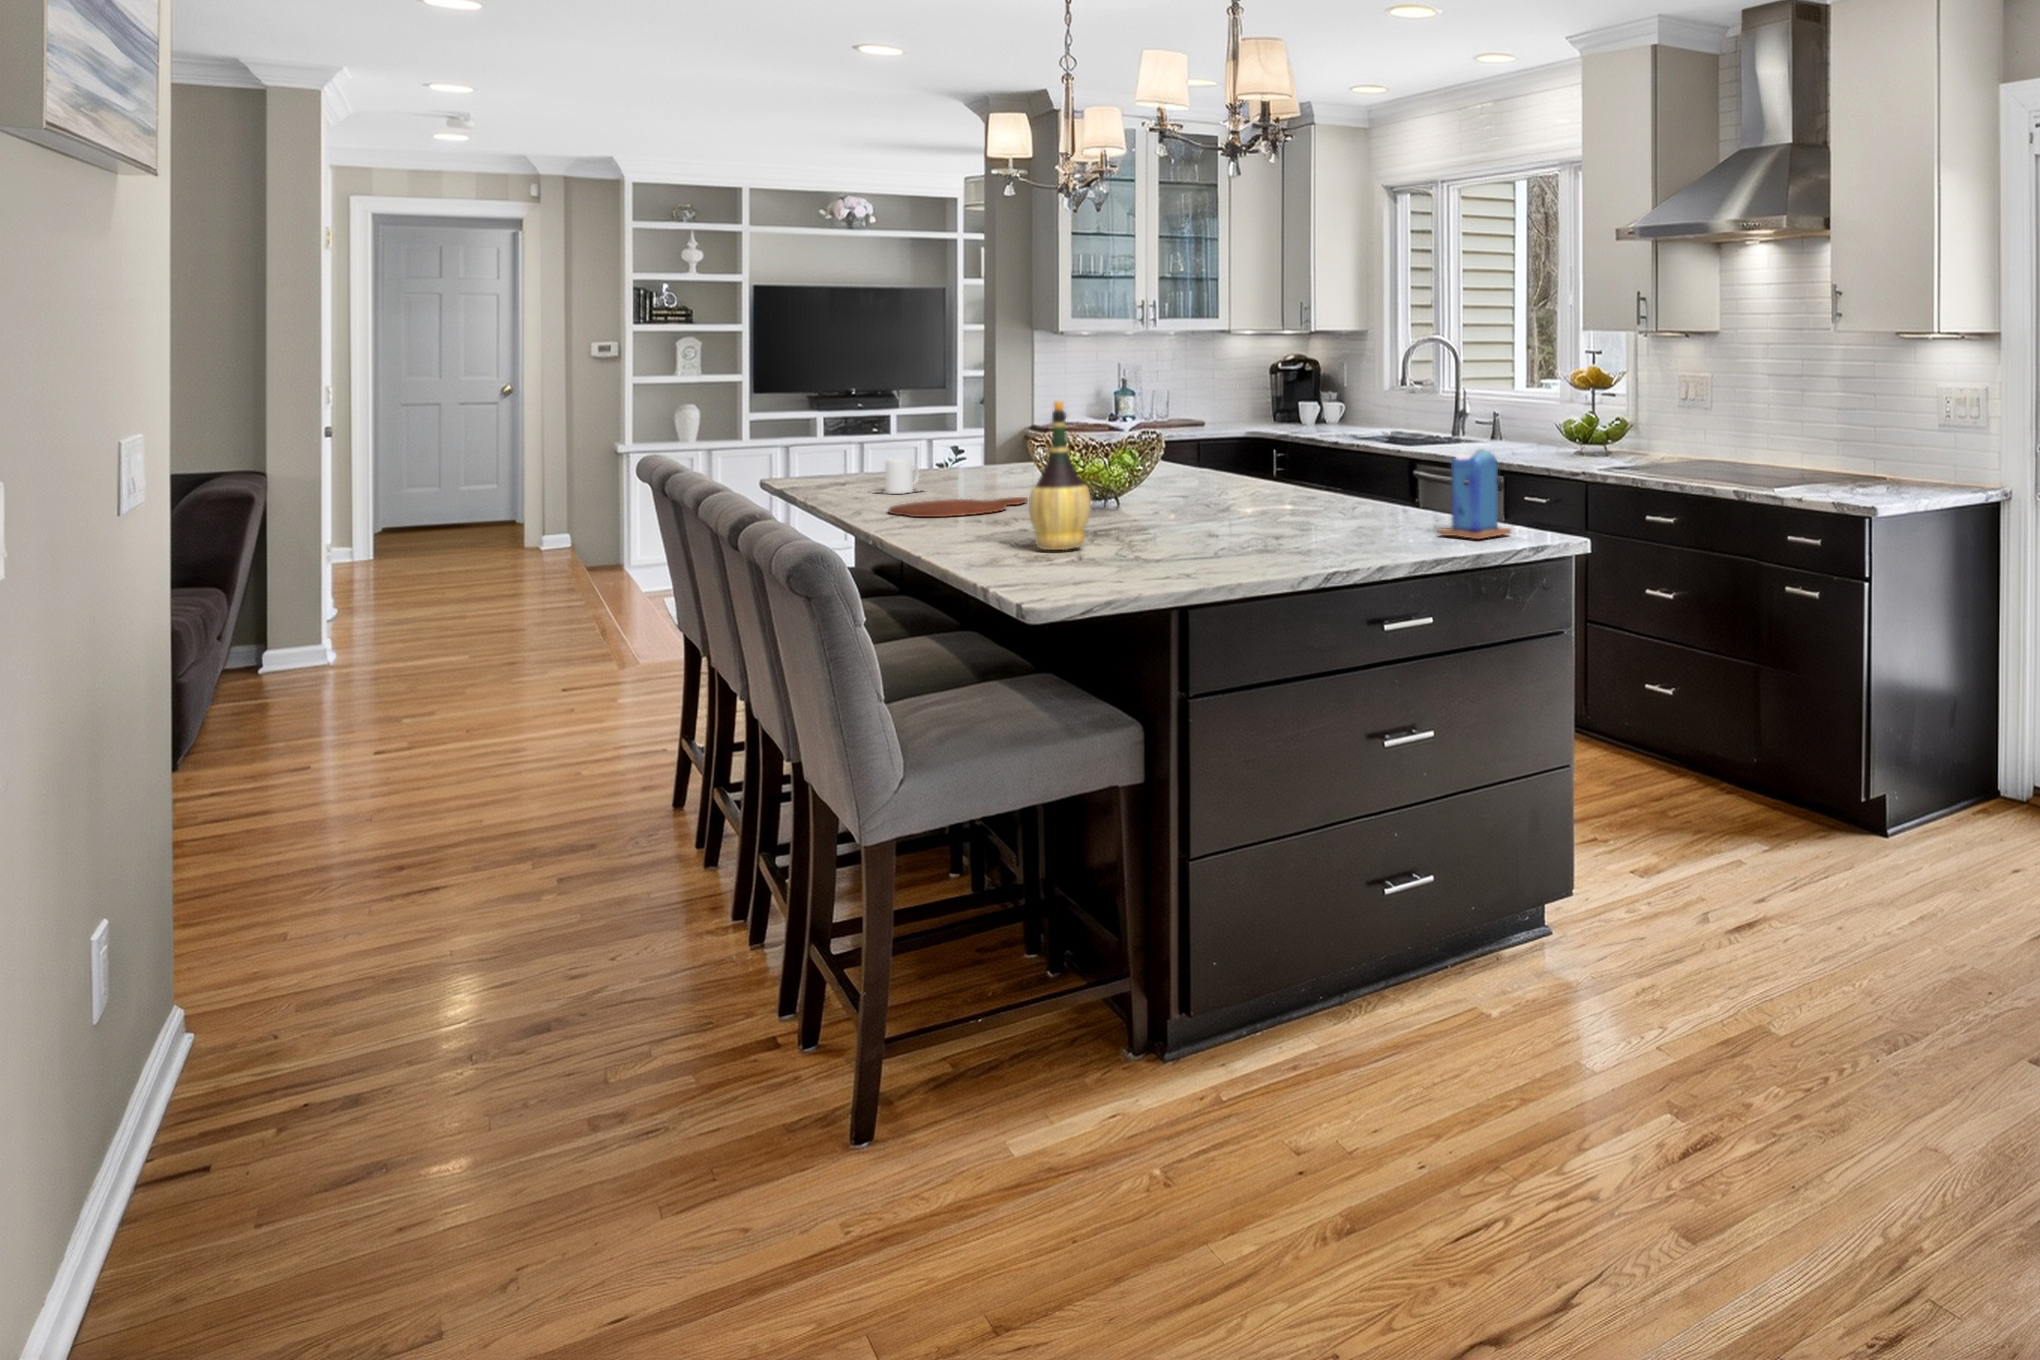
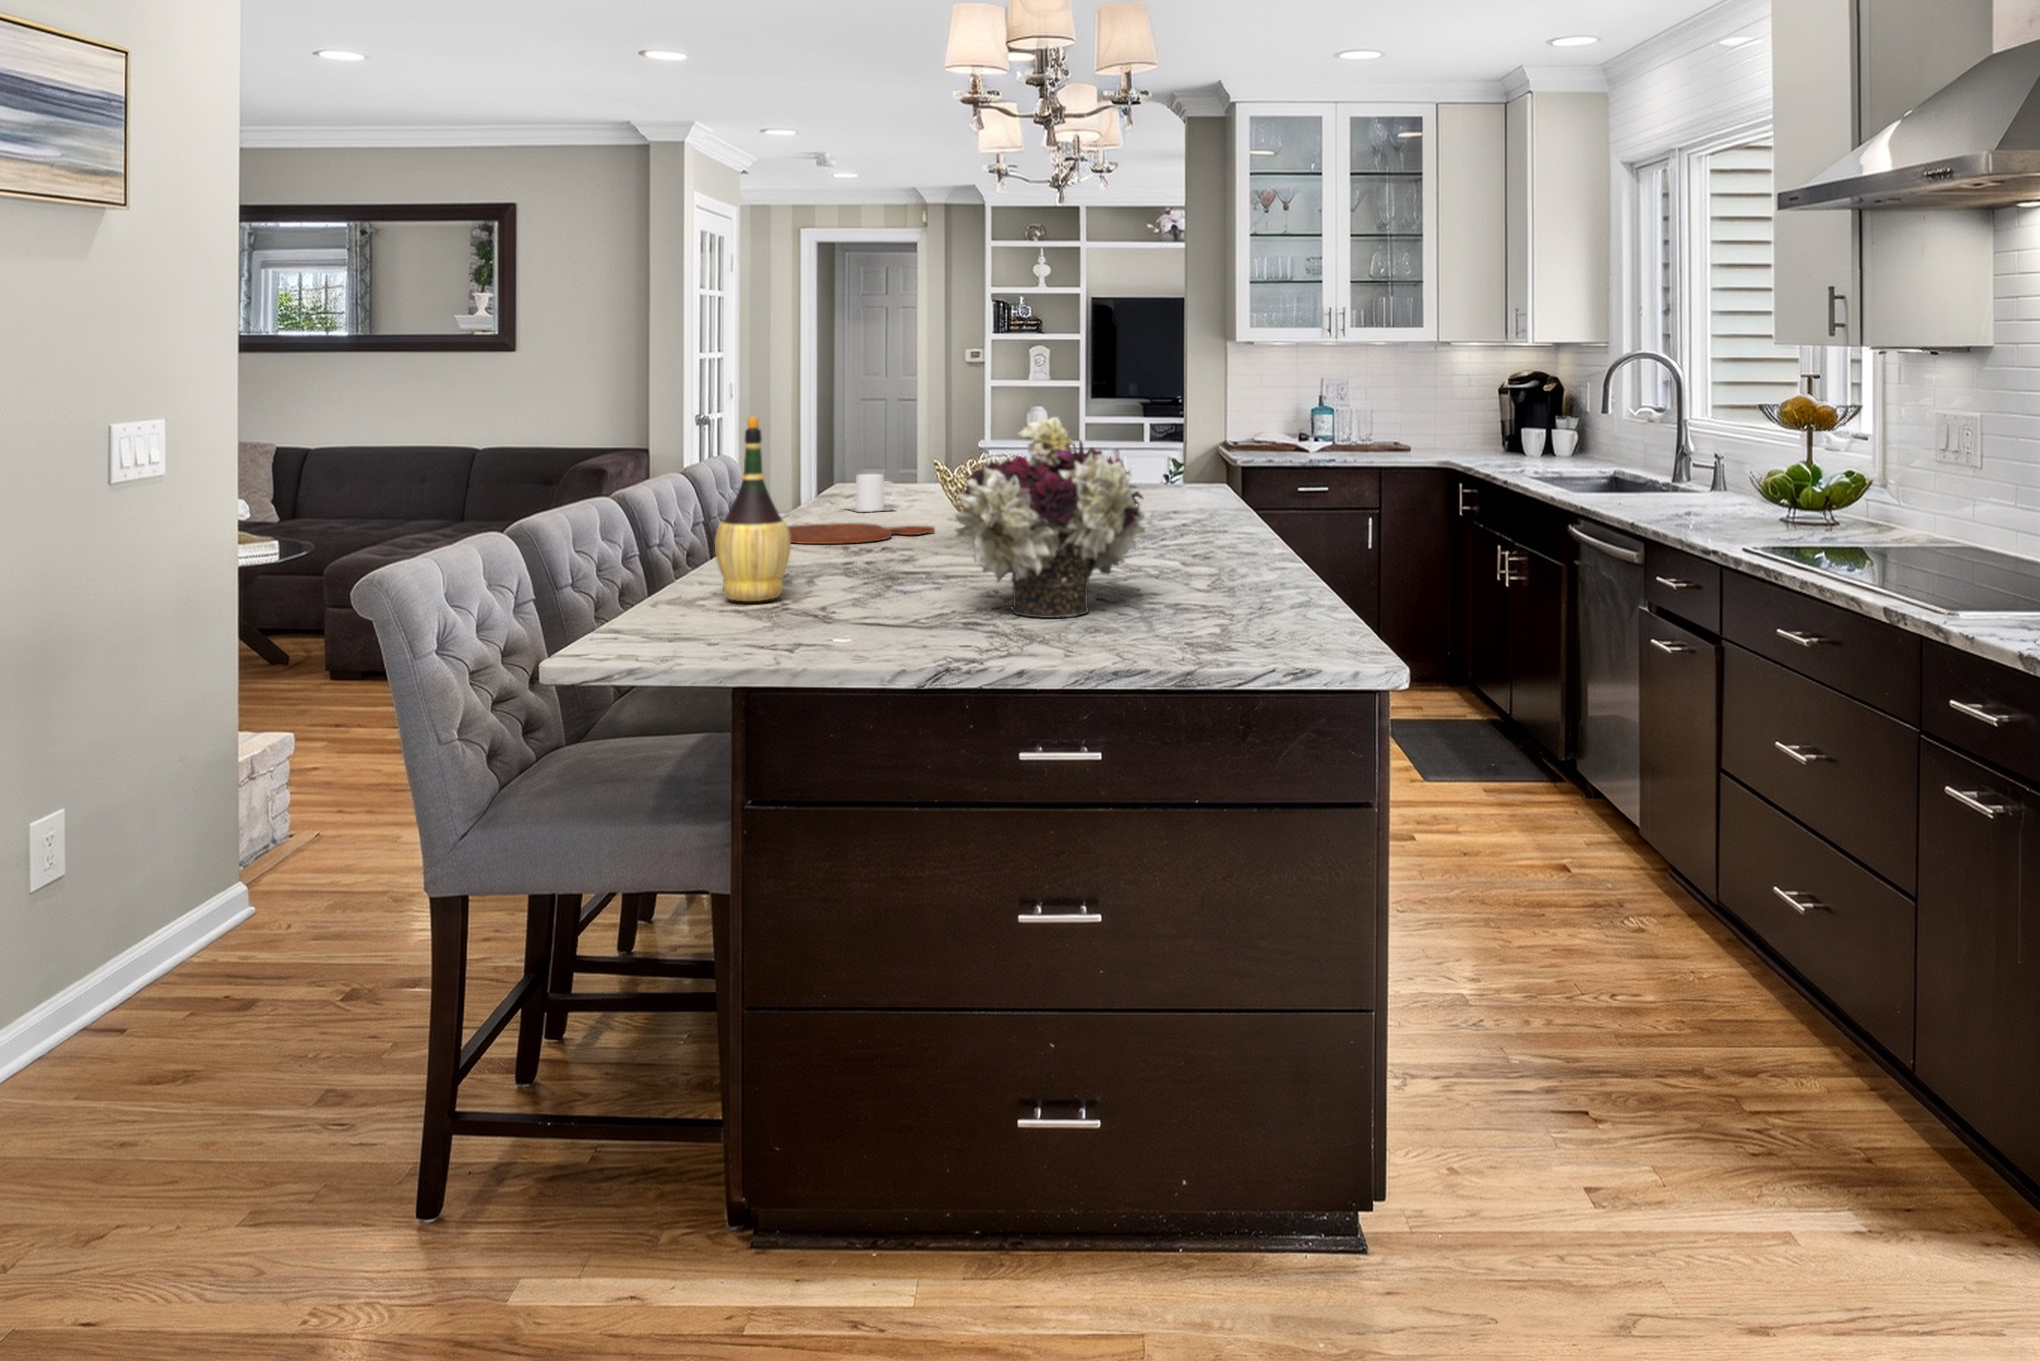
flower arrangement: none [1236,393,1364,539] -> present [948,417,1145,618]
candle: present [1439,445,1511,539] -> none [1213,499,1312,646]

